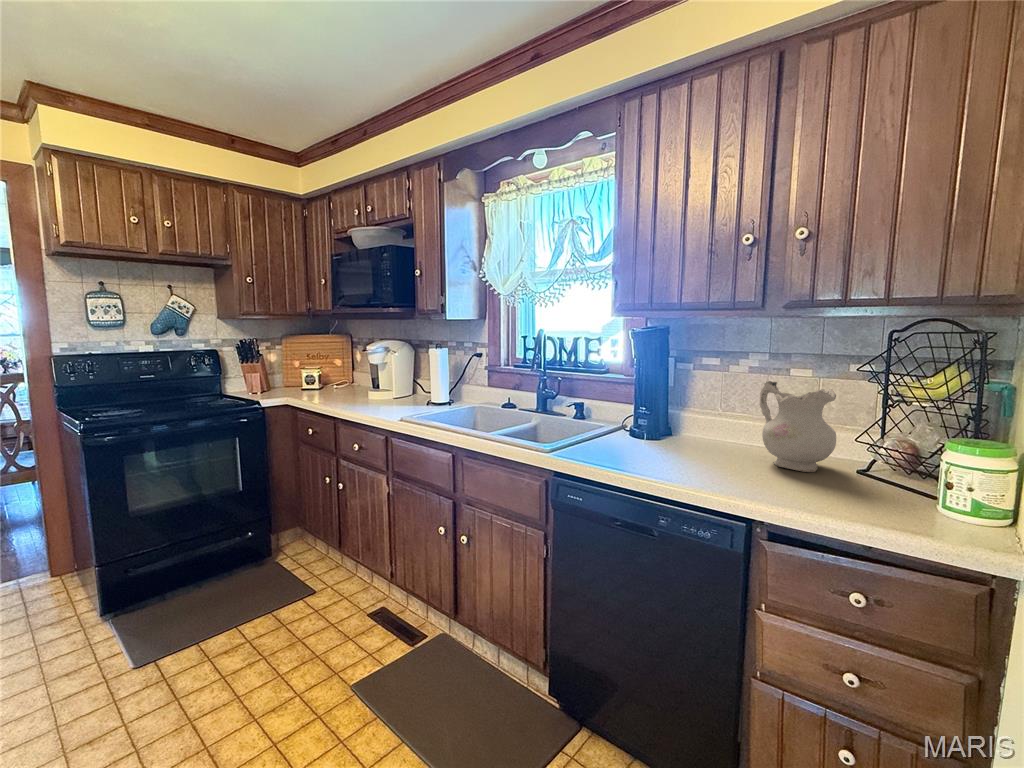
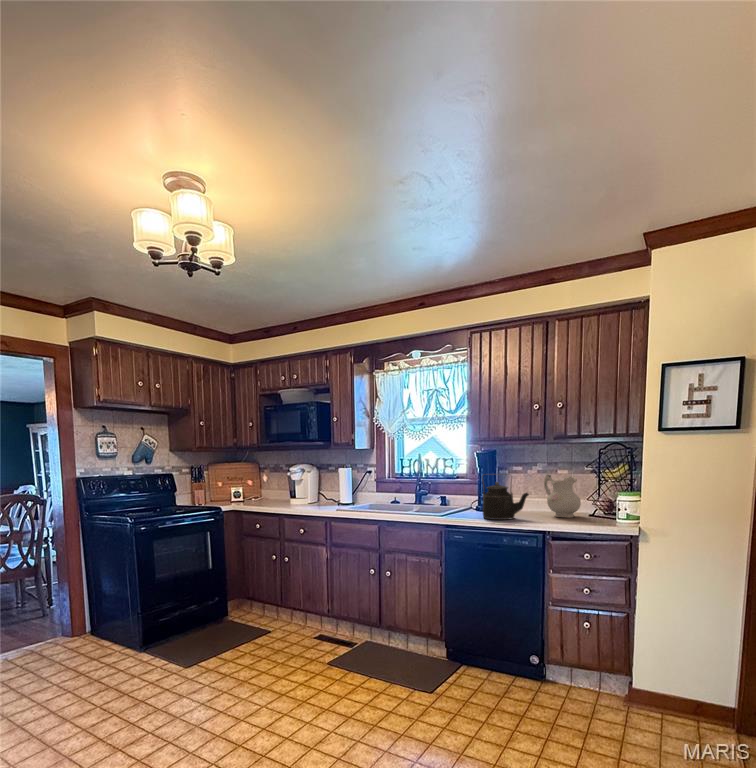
kettle: none [628,376,726,469] -> present [482,476,529,520]

